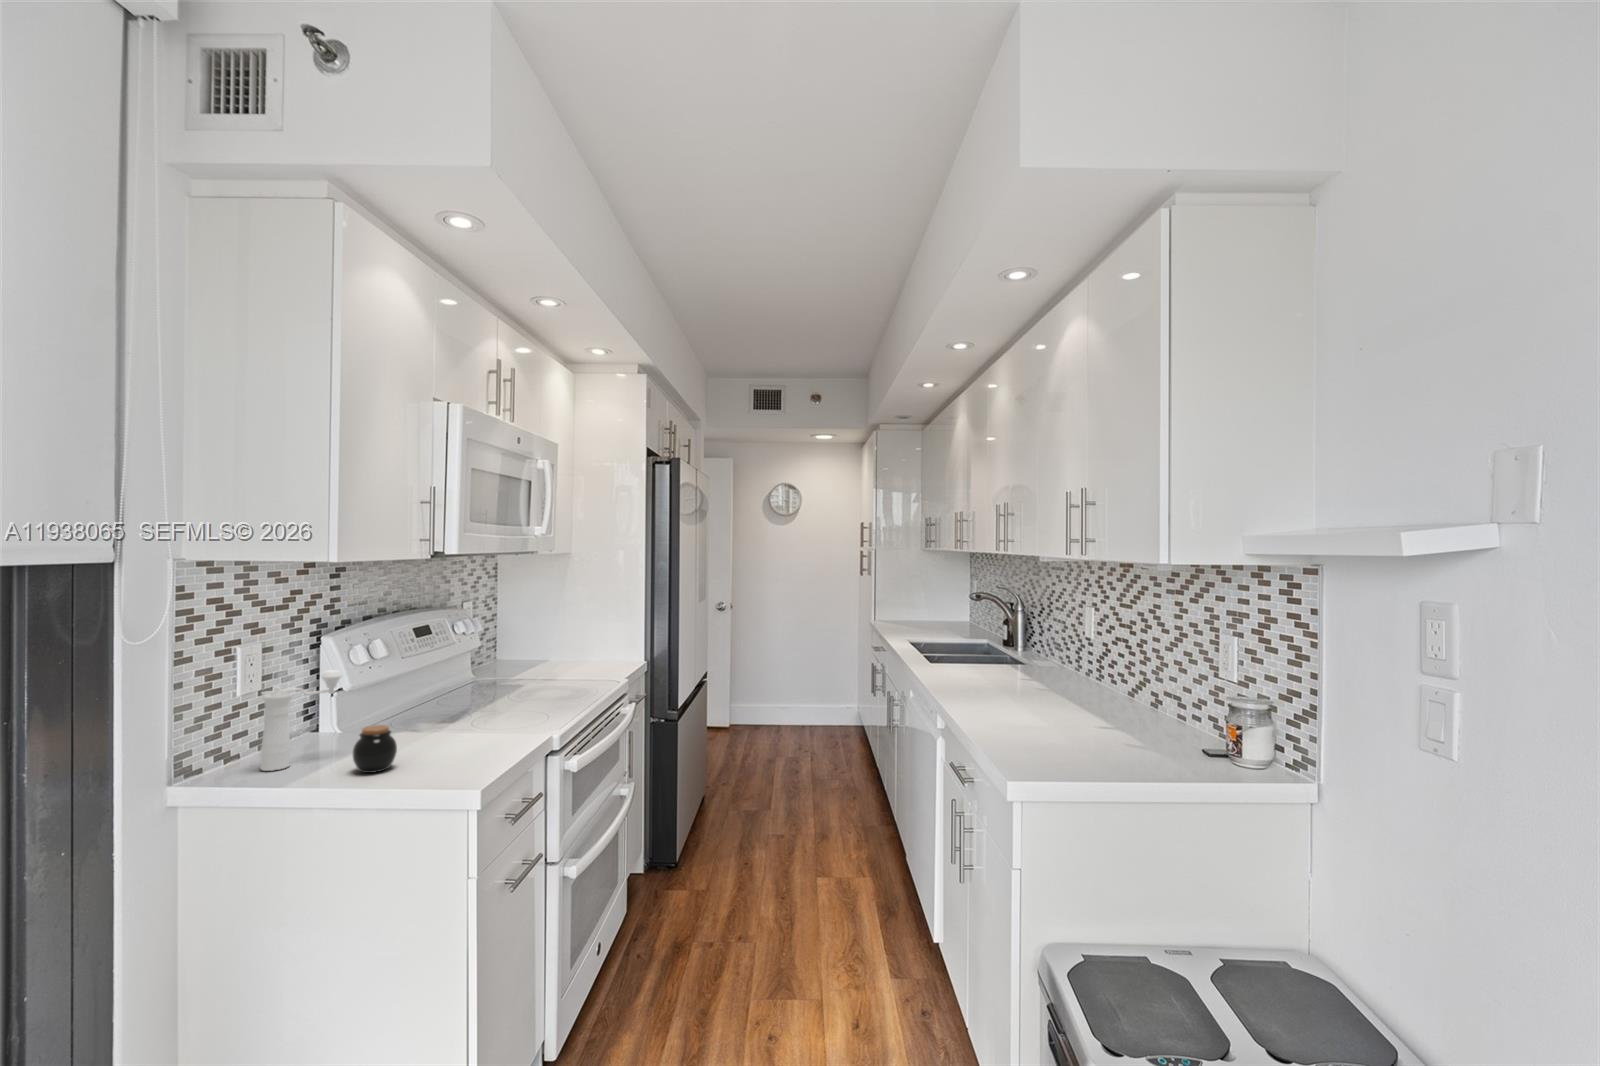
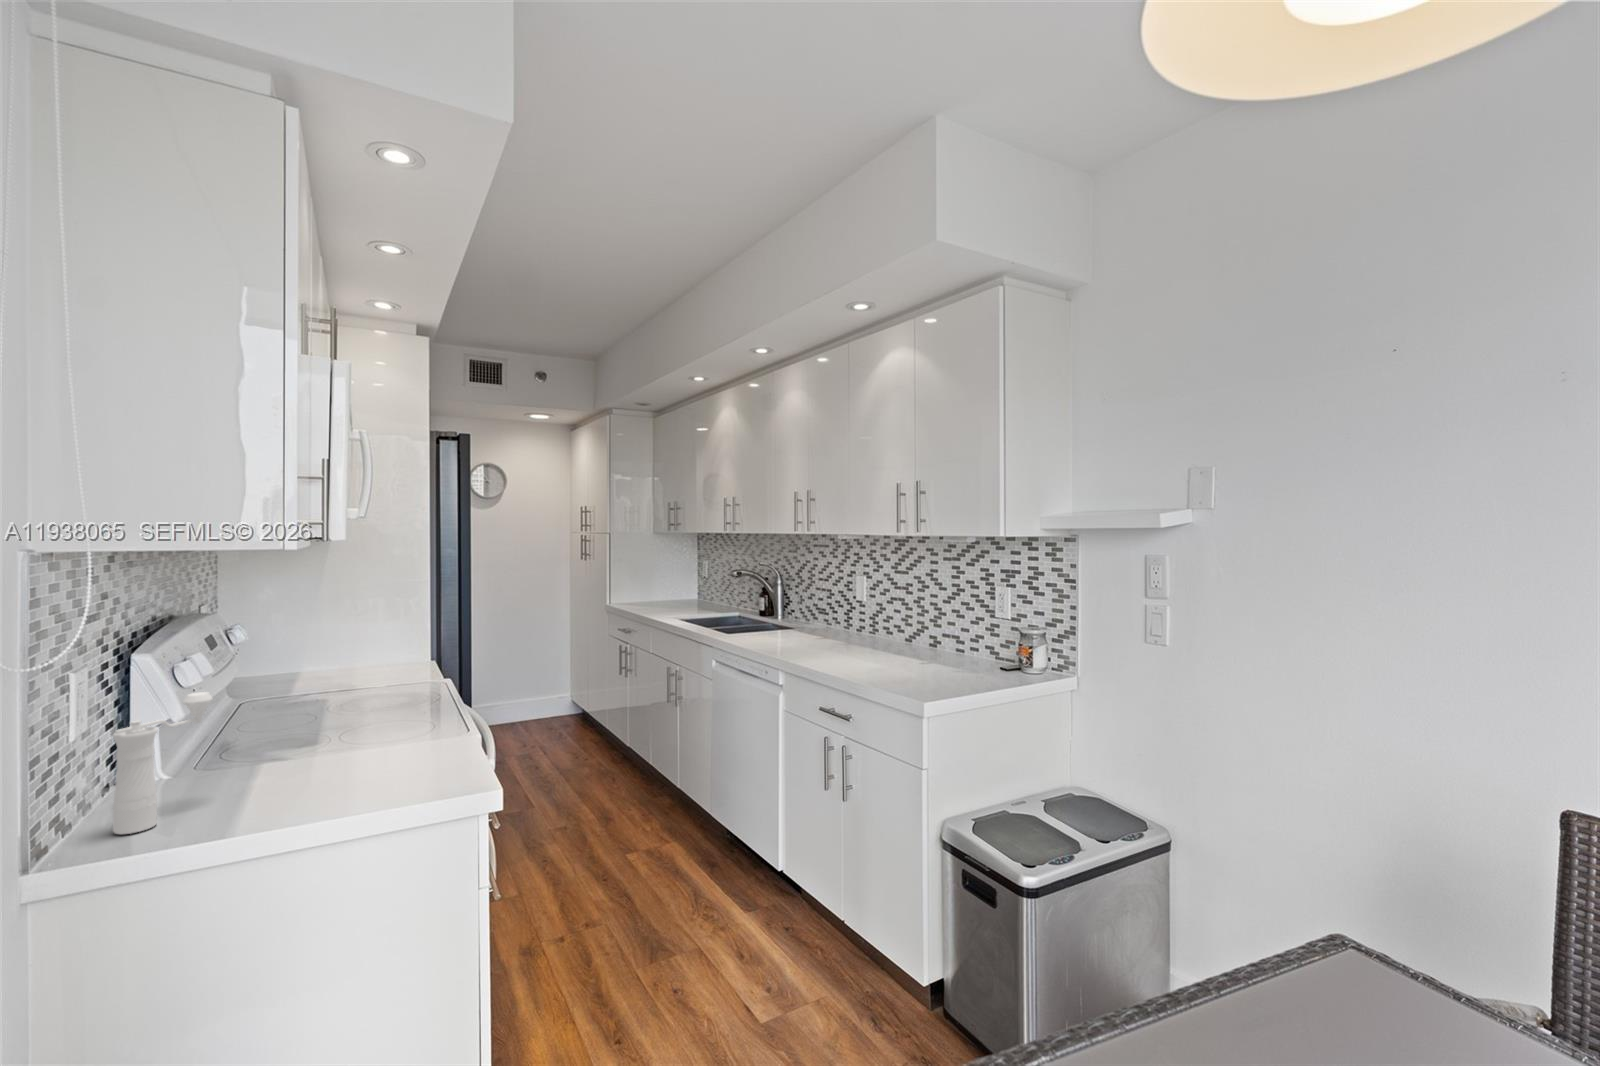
jar: present [353,725,397,773] -> none [272,748,329,808]

